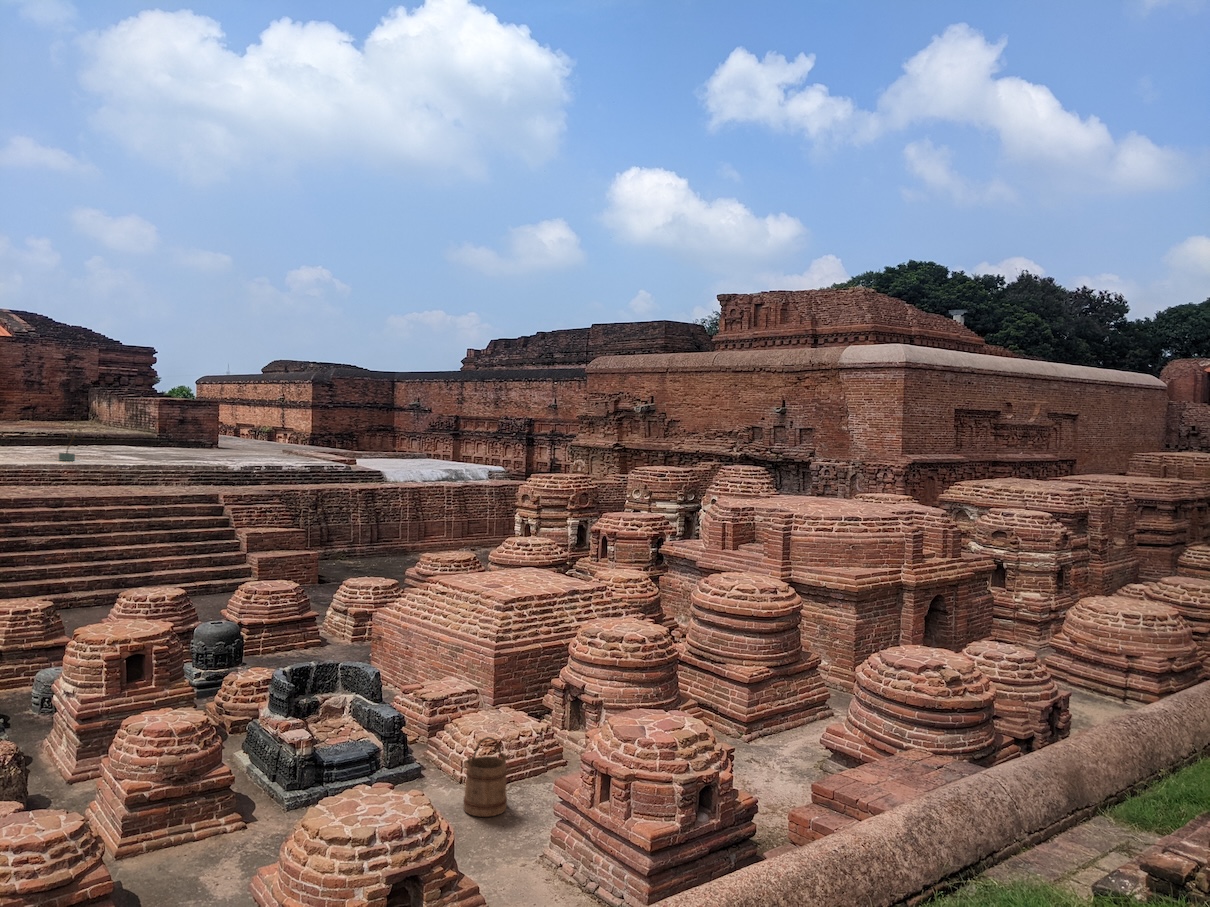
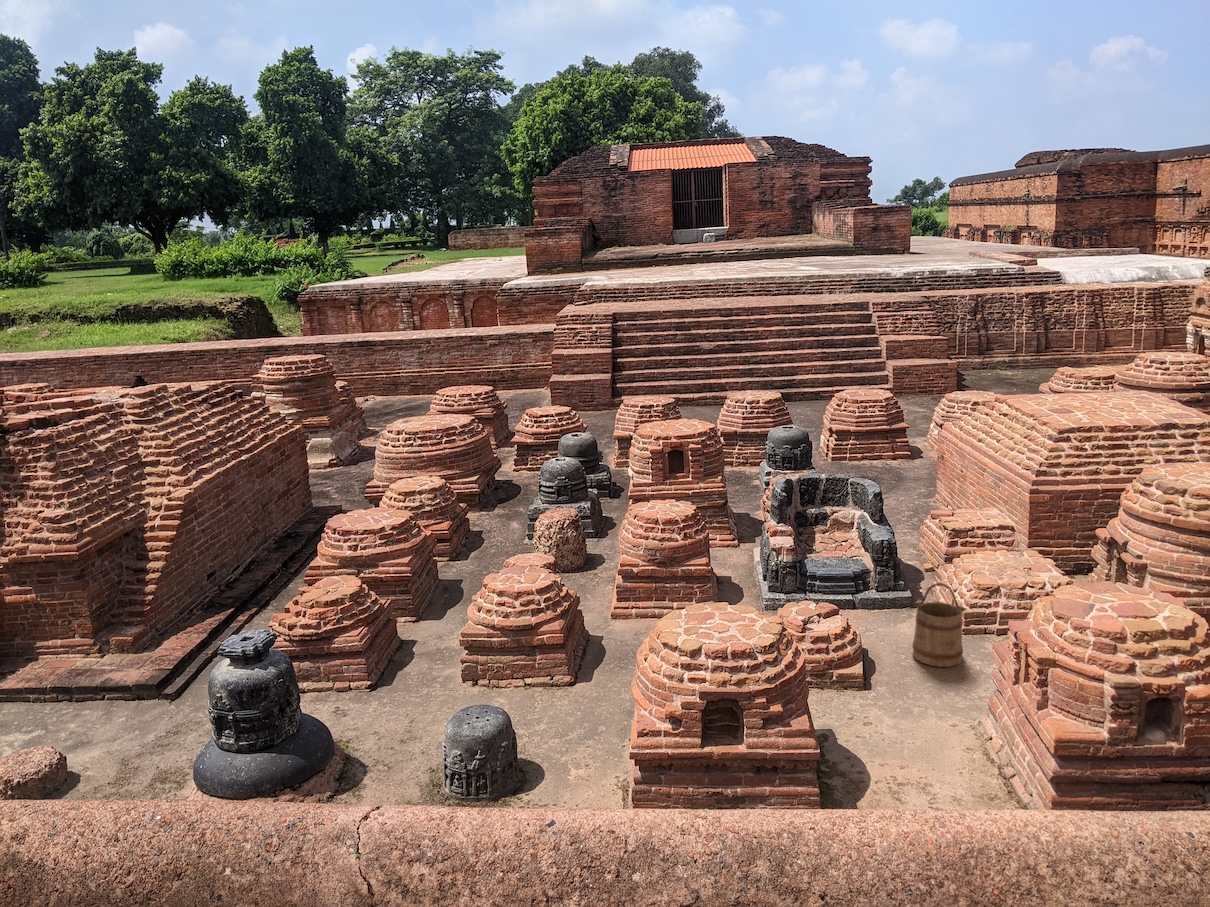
potted plant: present [59,425,81,461] -> none [744,236,767,275]

